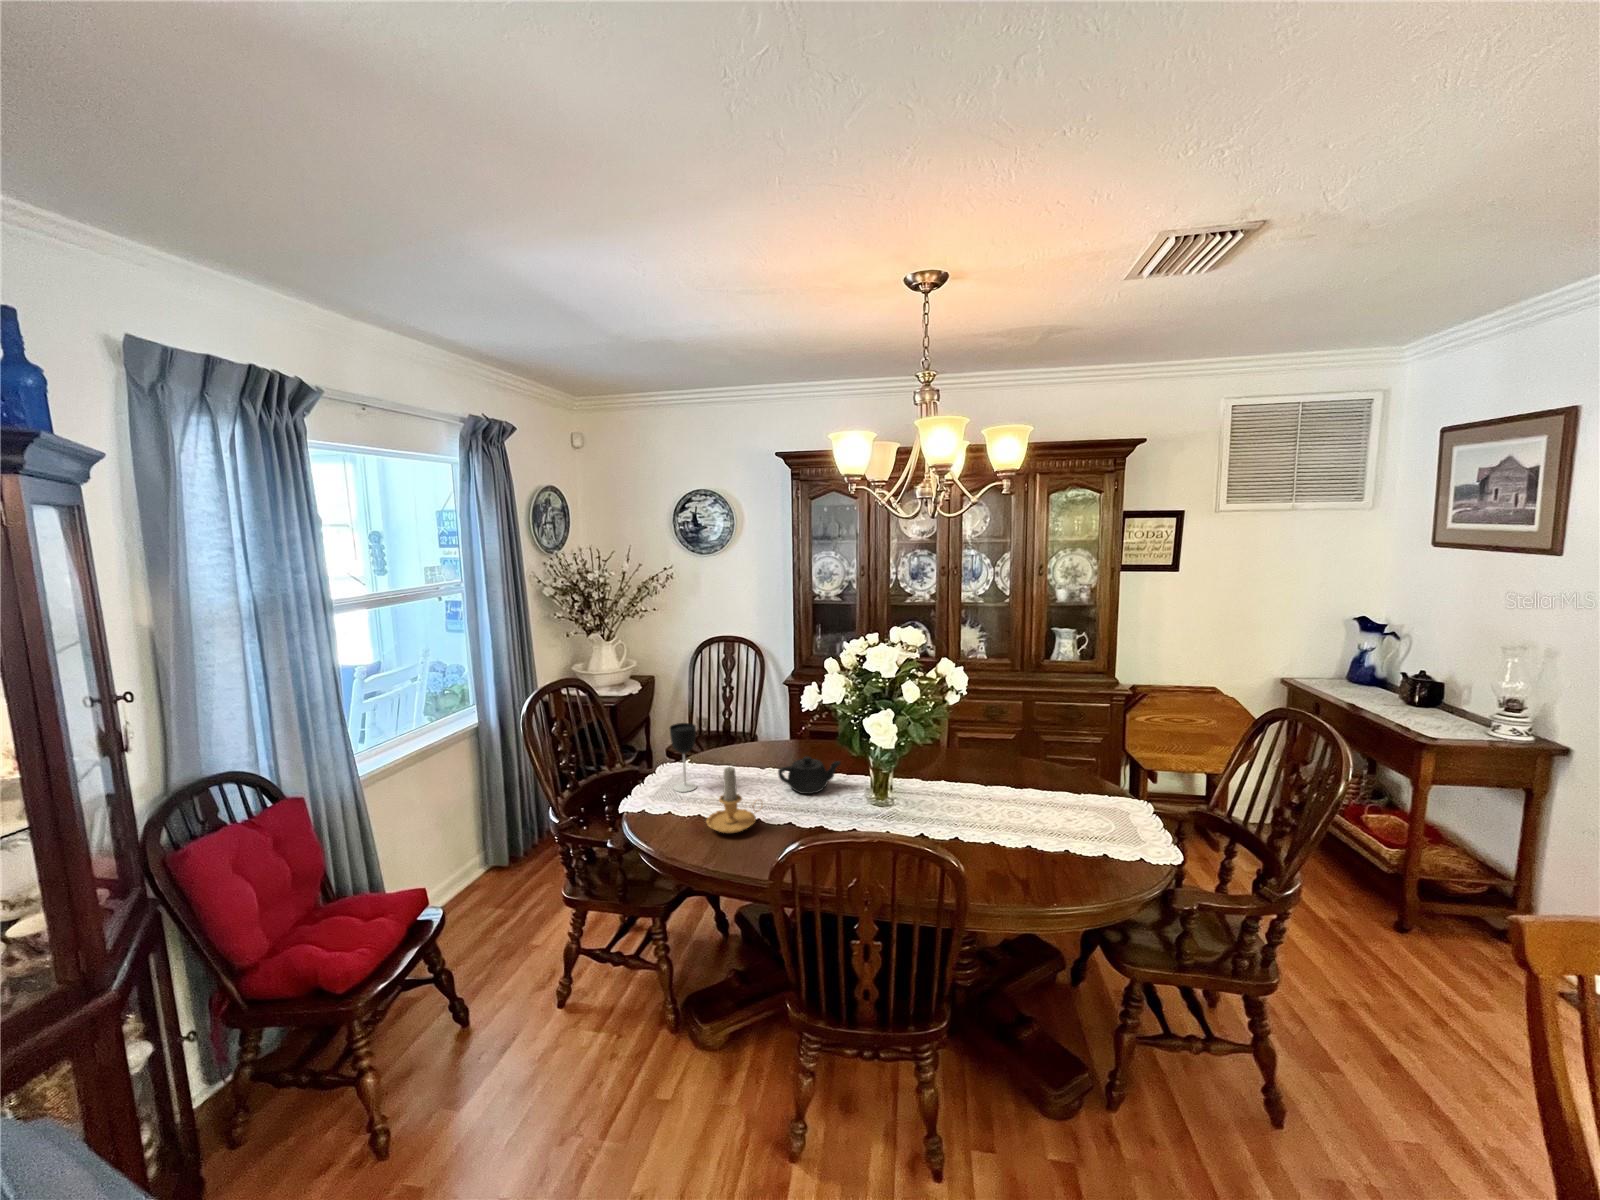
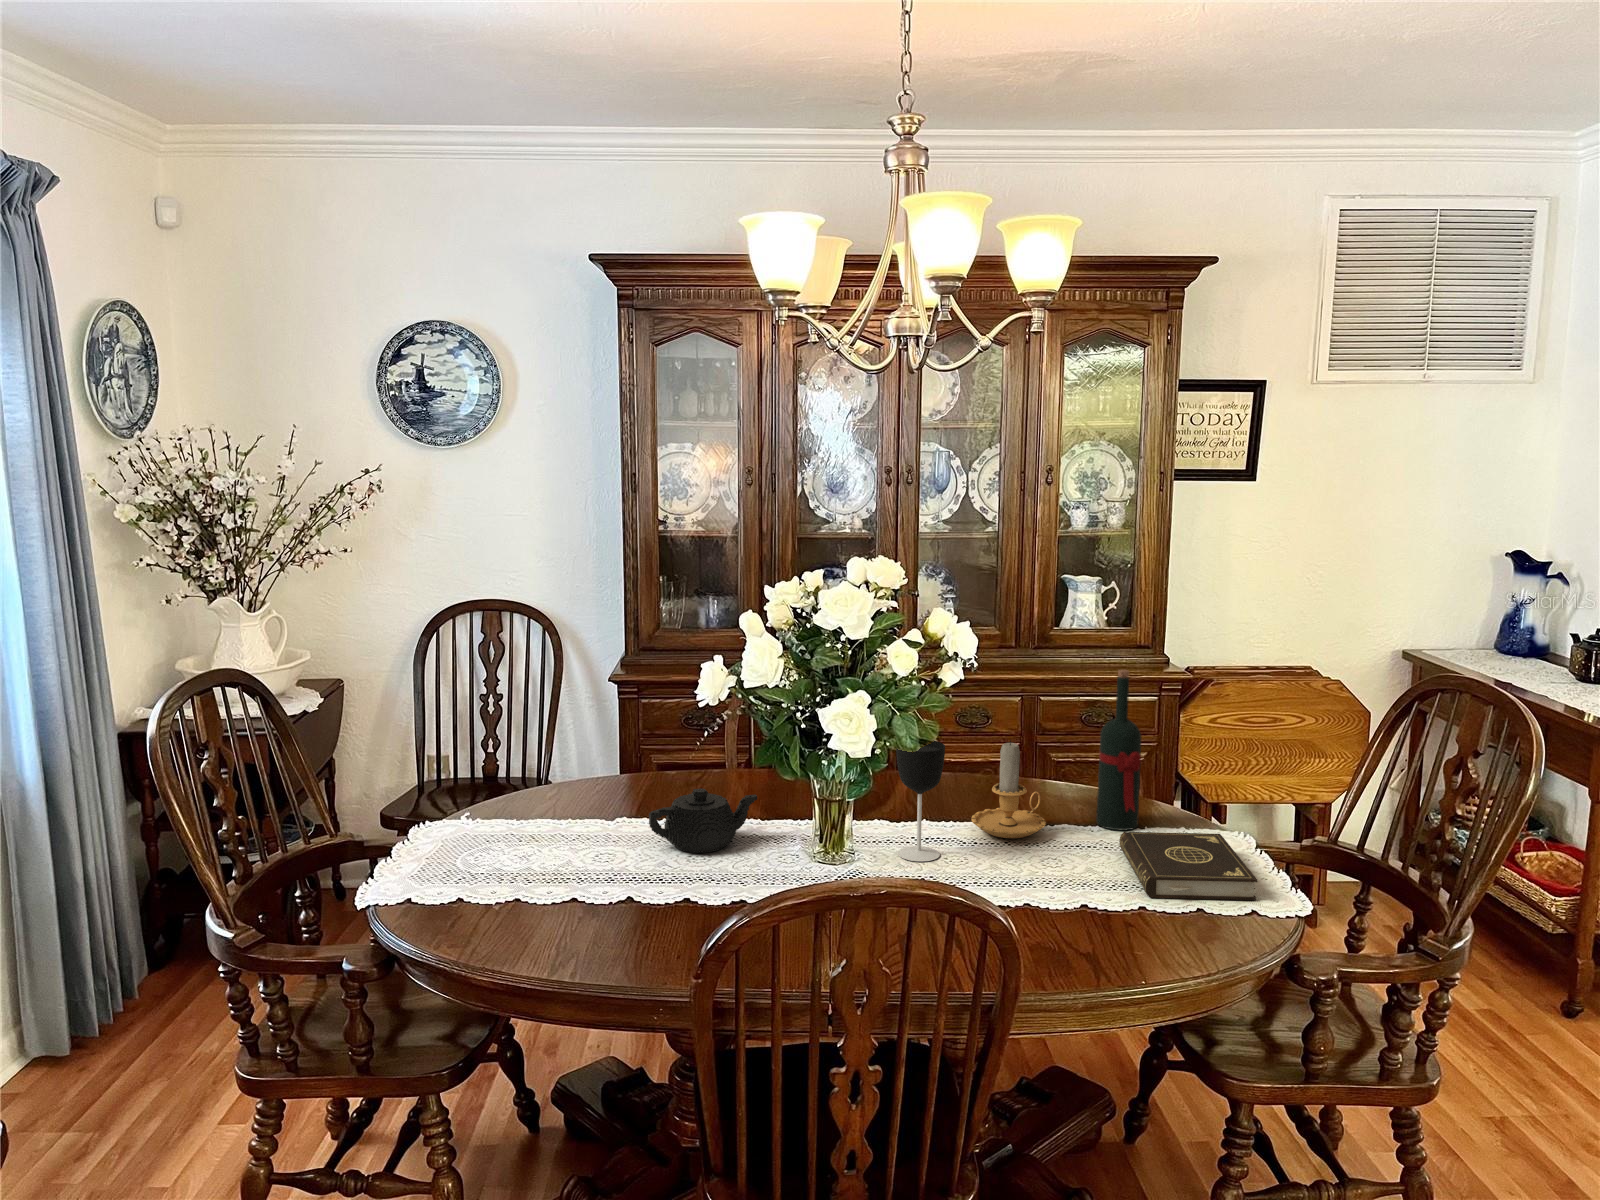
wine bottle: none [1051,696,1079,796] -> present [1096,670,1142,831]
wine glass: present [670,723,697,792] -> present [896,741,945,861]
candle: present [706,767,759,833] -> present [971,740,1046,838]
book: none [1061,798,1147,853] -> present [1119,832,1257,900]

